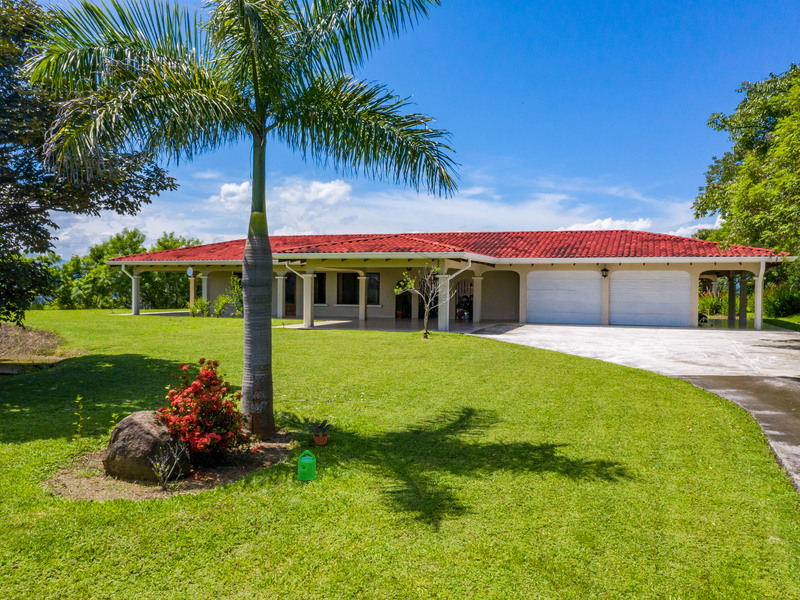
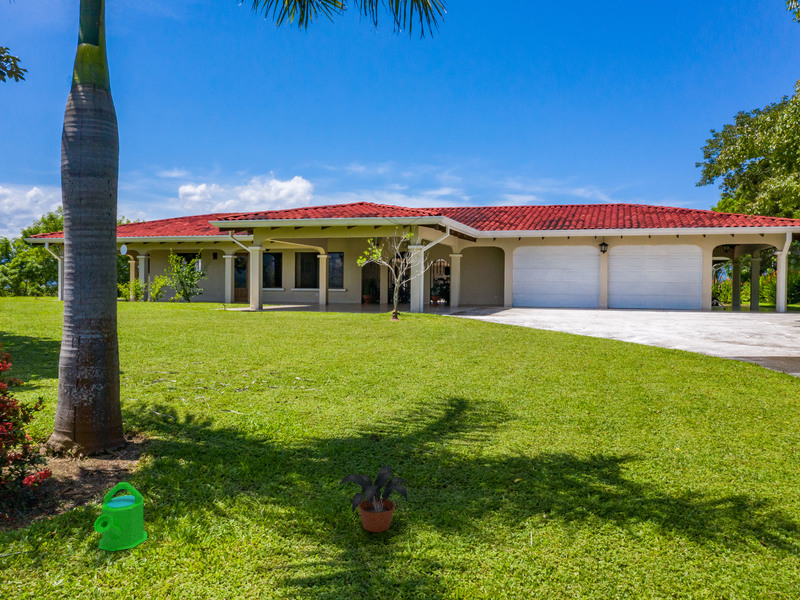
potted plant: present [307,419,333,445] -> present [339,465,408,532]

